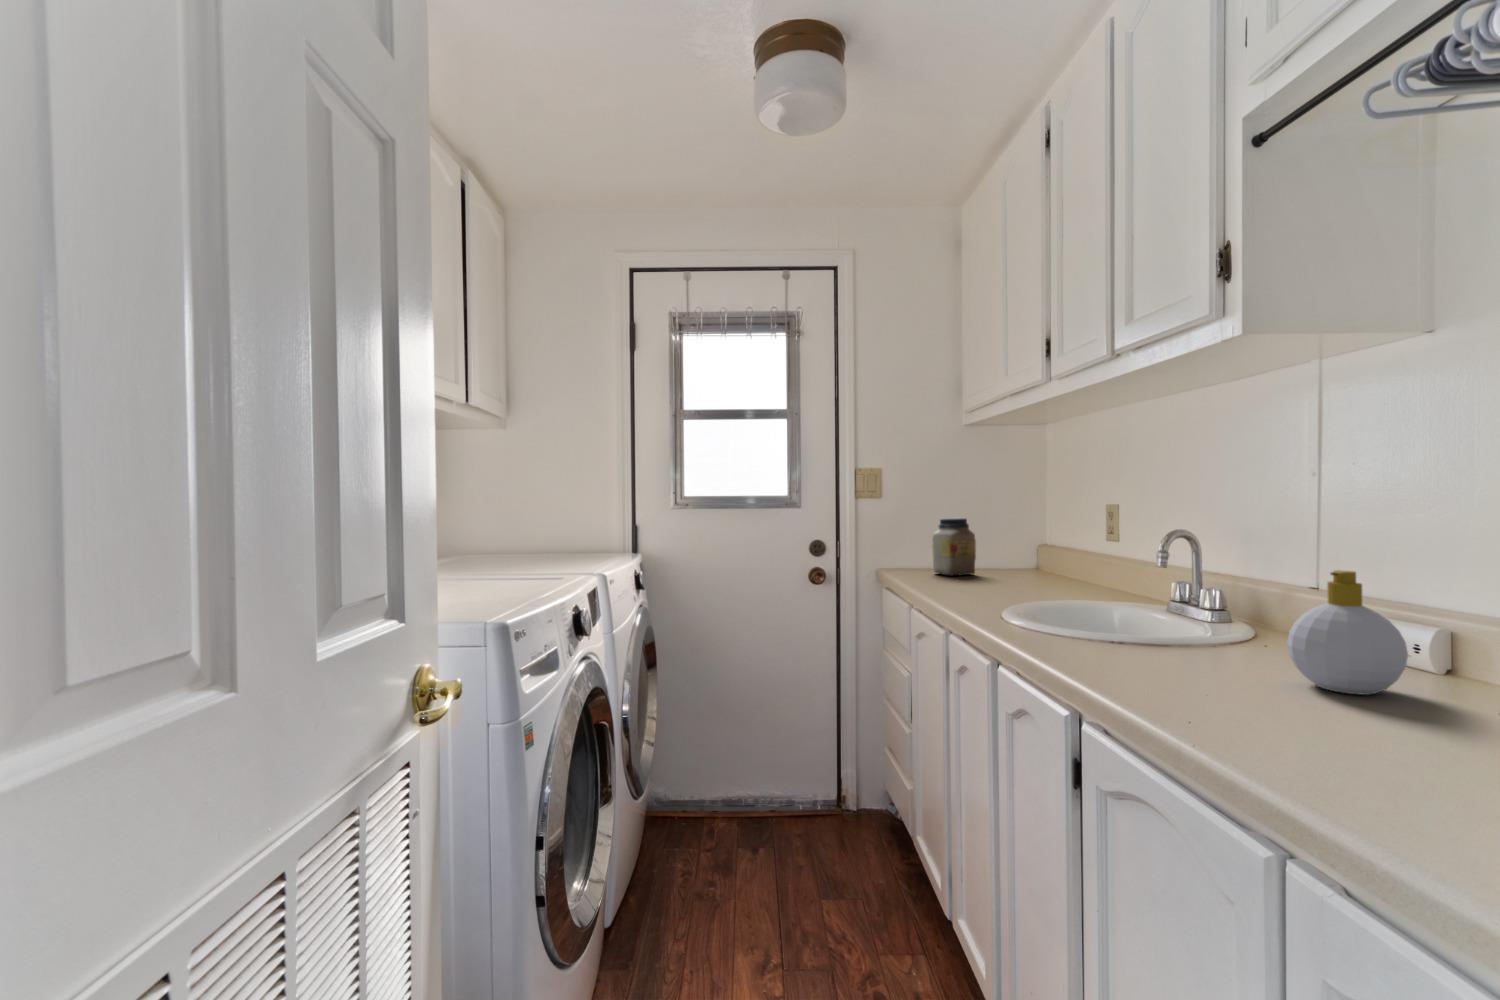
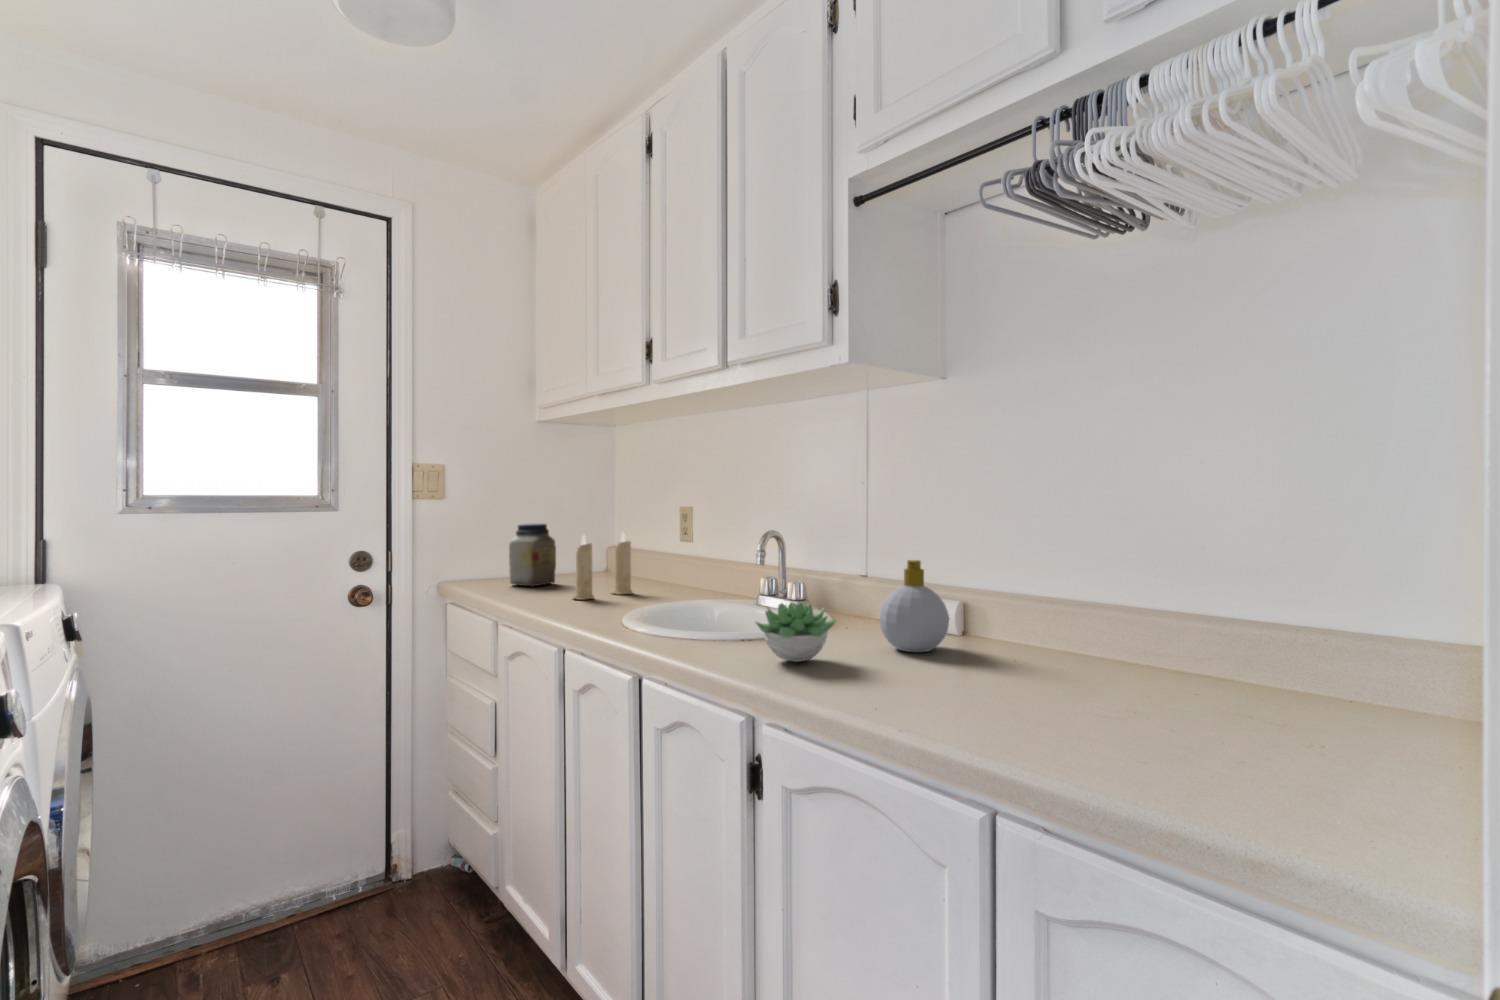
candle: none [975,526,1042,591] -> present [573,534,633,600]
succulent plant: none [1094,609,1205,677] -> present [756,602,835,662]

